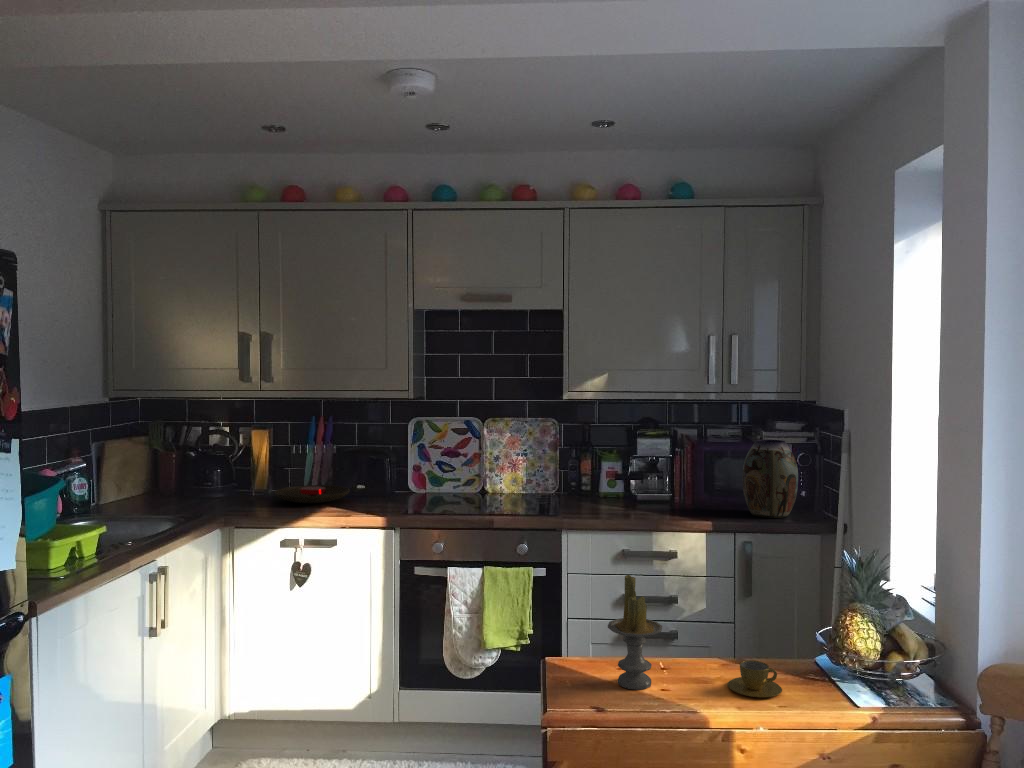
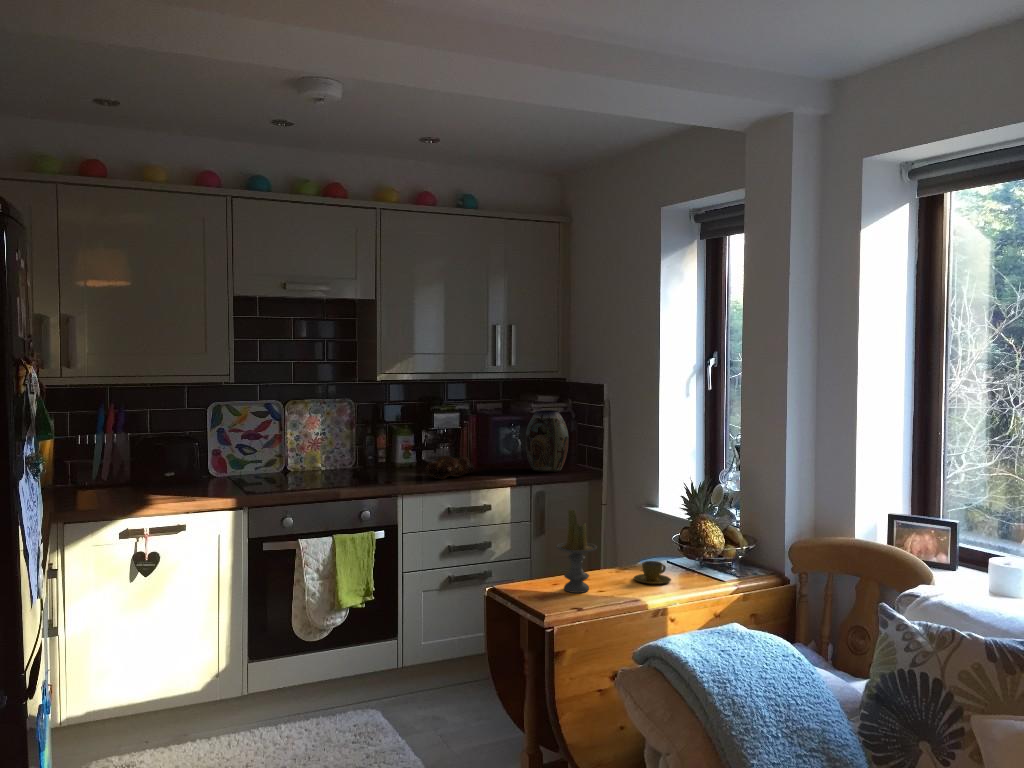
plate: present [274,485,350,503] -> none [86,475,170,493]
bread loaf: none [607,488,672,516] -> present [426,455,474,479]

